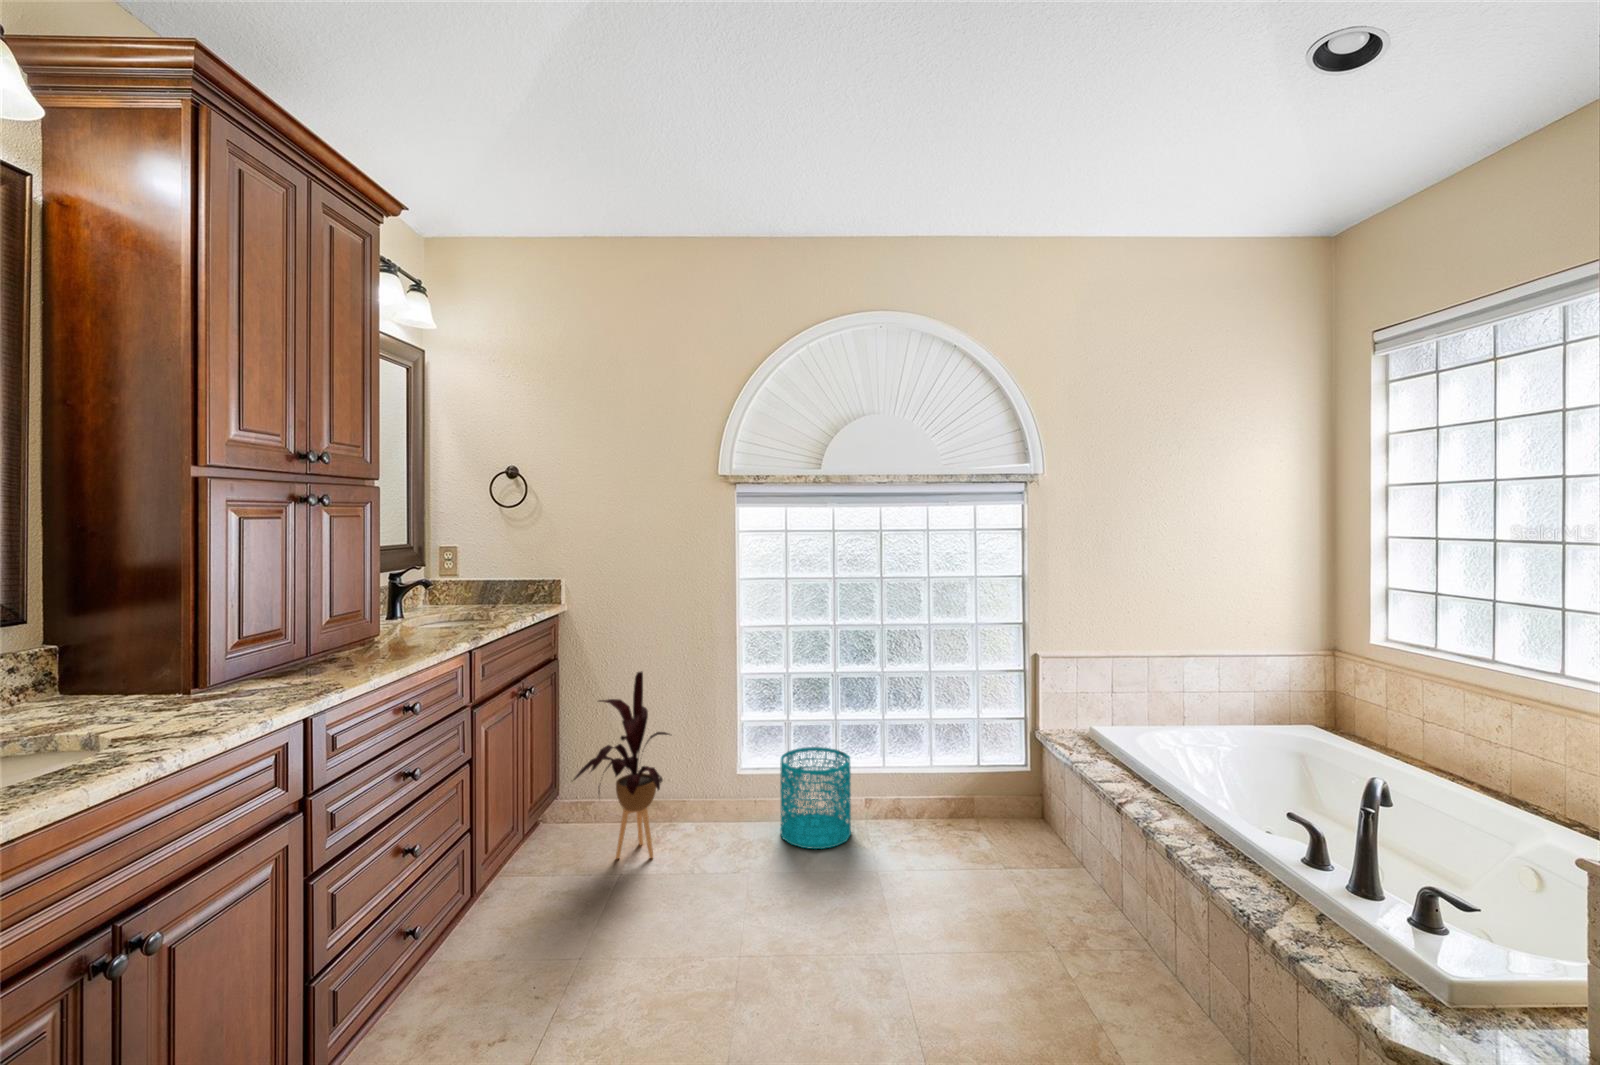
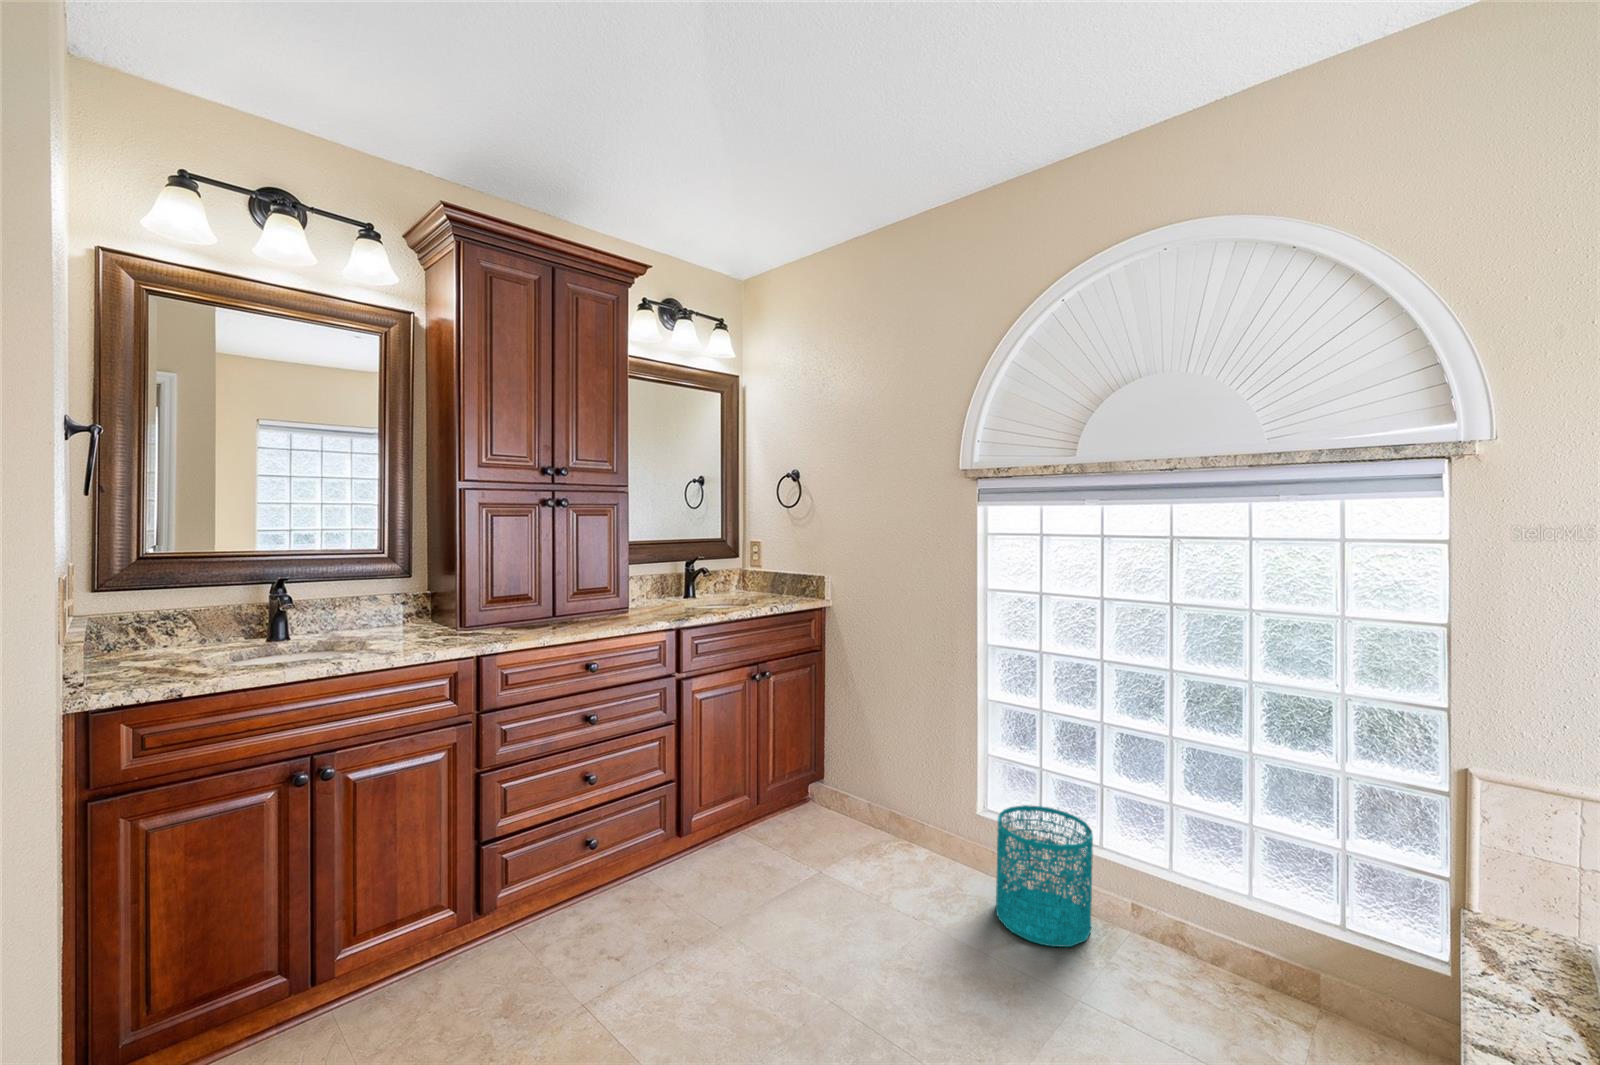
house plant: present [574,671,669,859] -> none [784,674,879,869]

